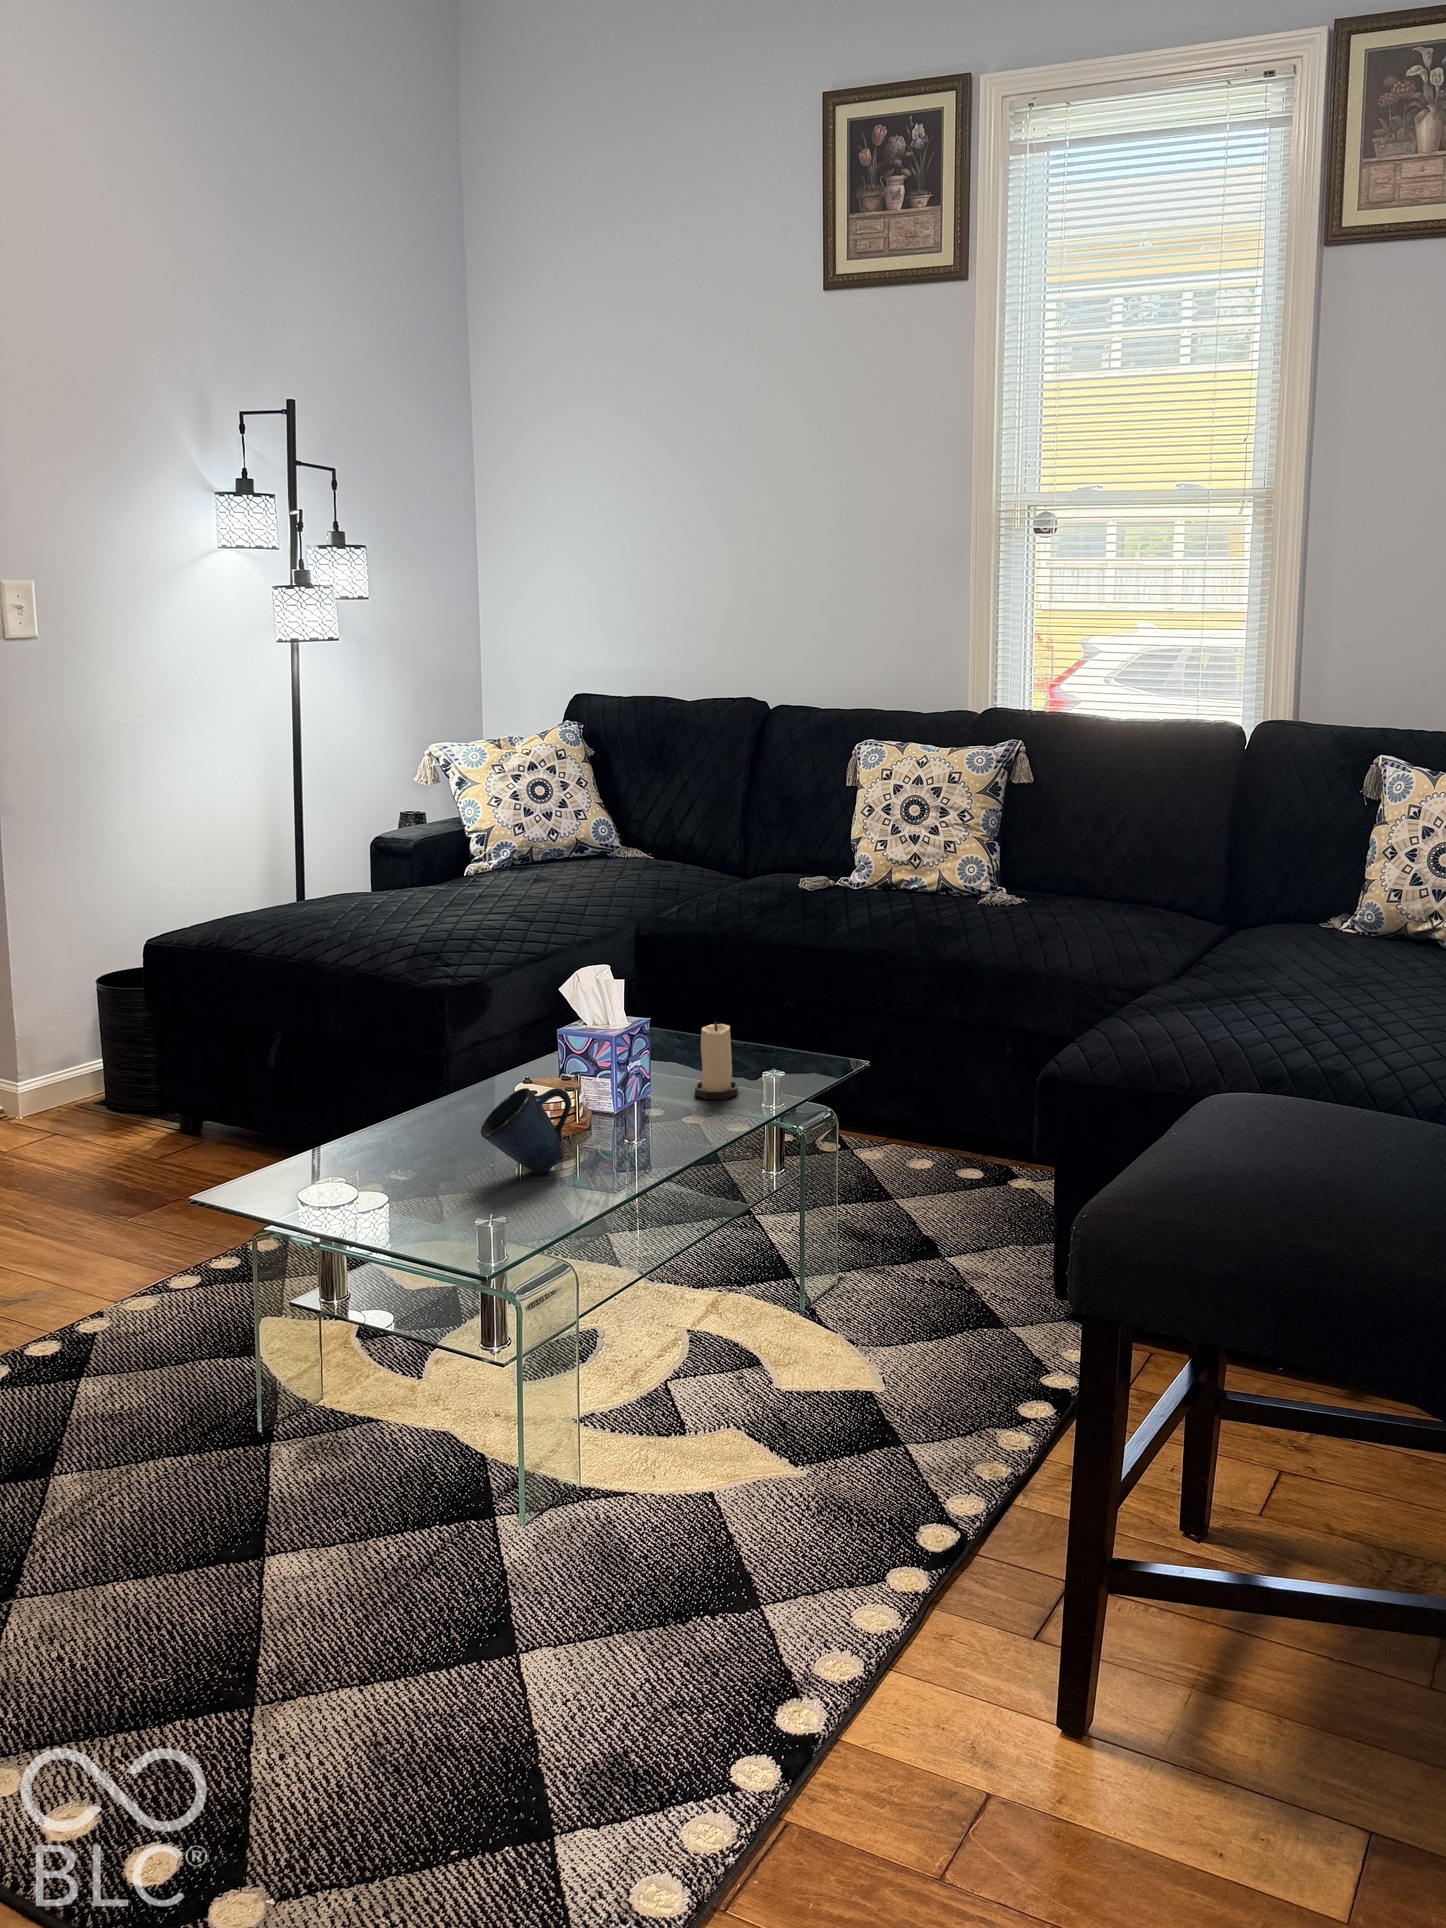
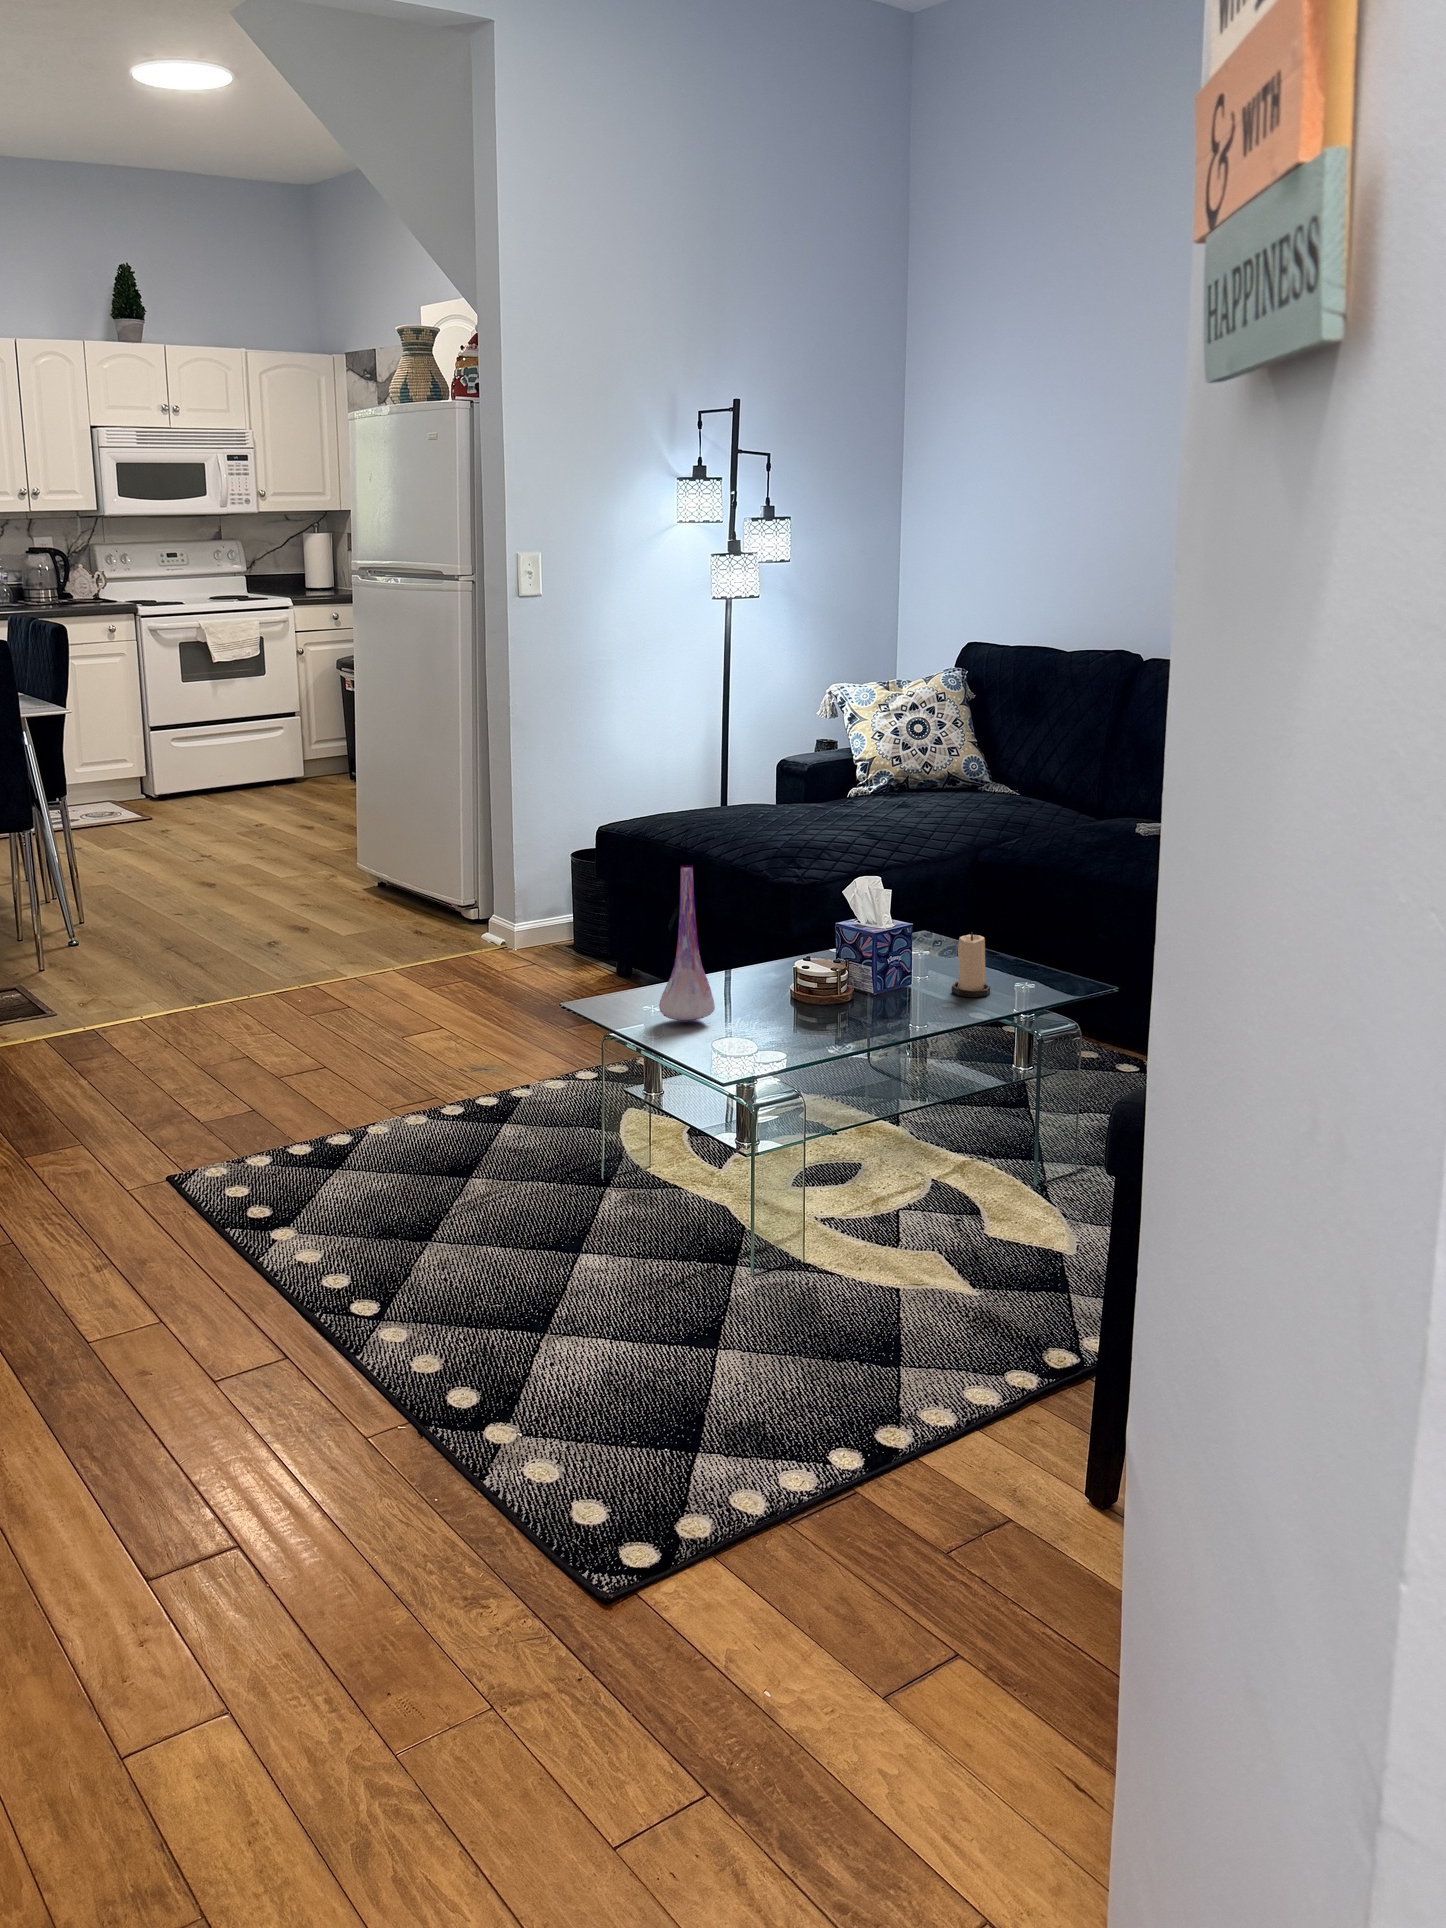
vase: none [336,975,424,1192] -> present [659,866,715,1021]
mug: present [481,1088,571,1175] -> none [756,962,824,1030]

